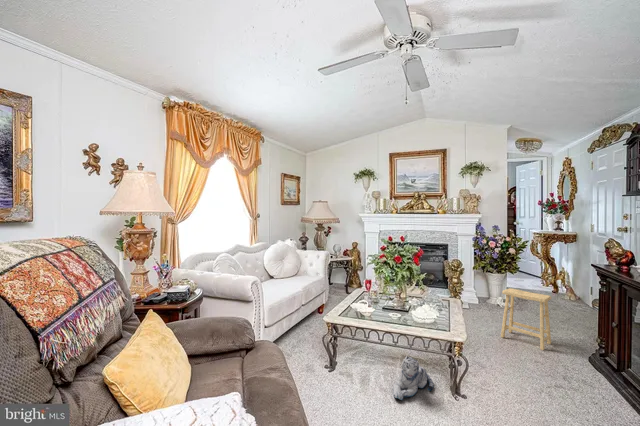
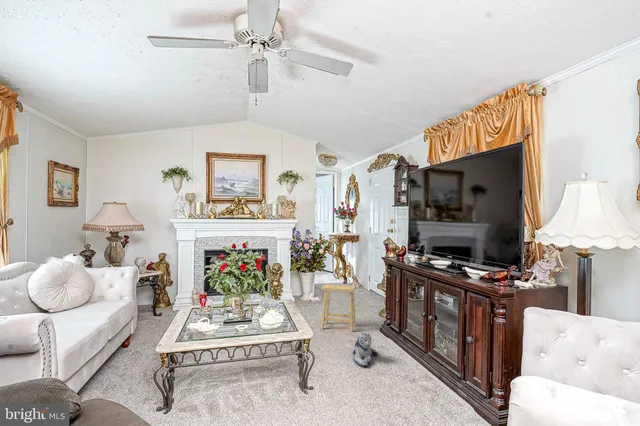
plush toy: present [393,356,433,400] -> present [353,333,377,366]

